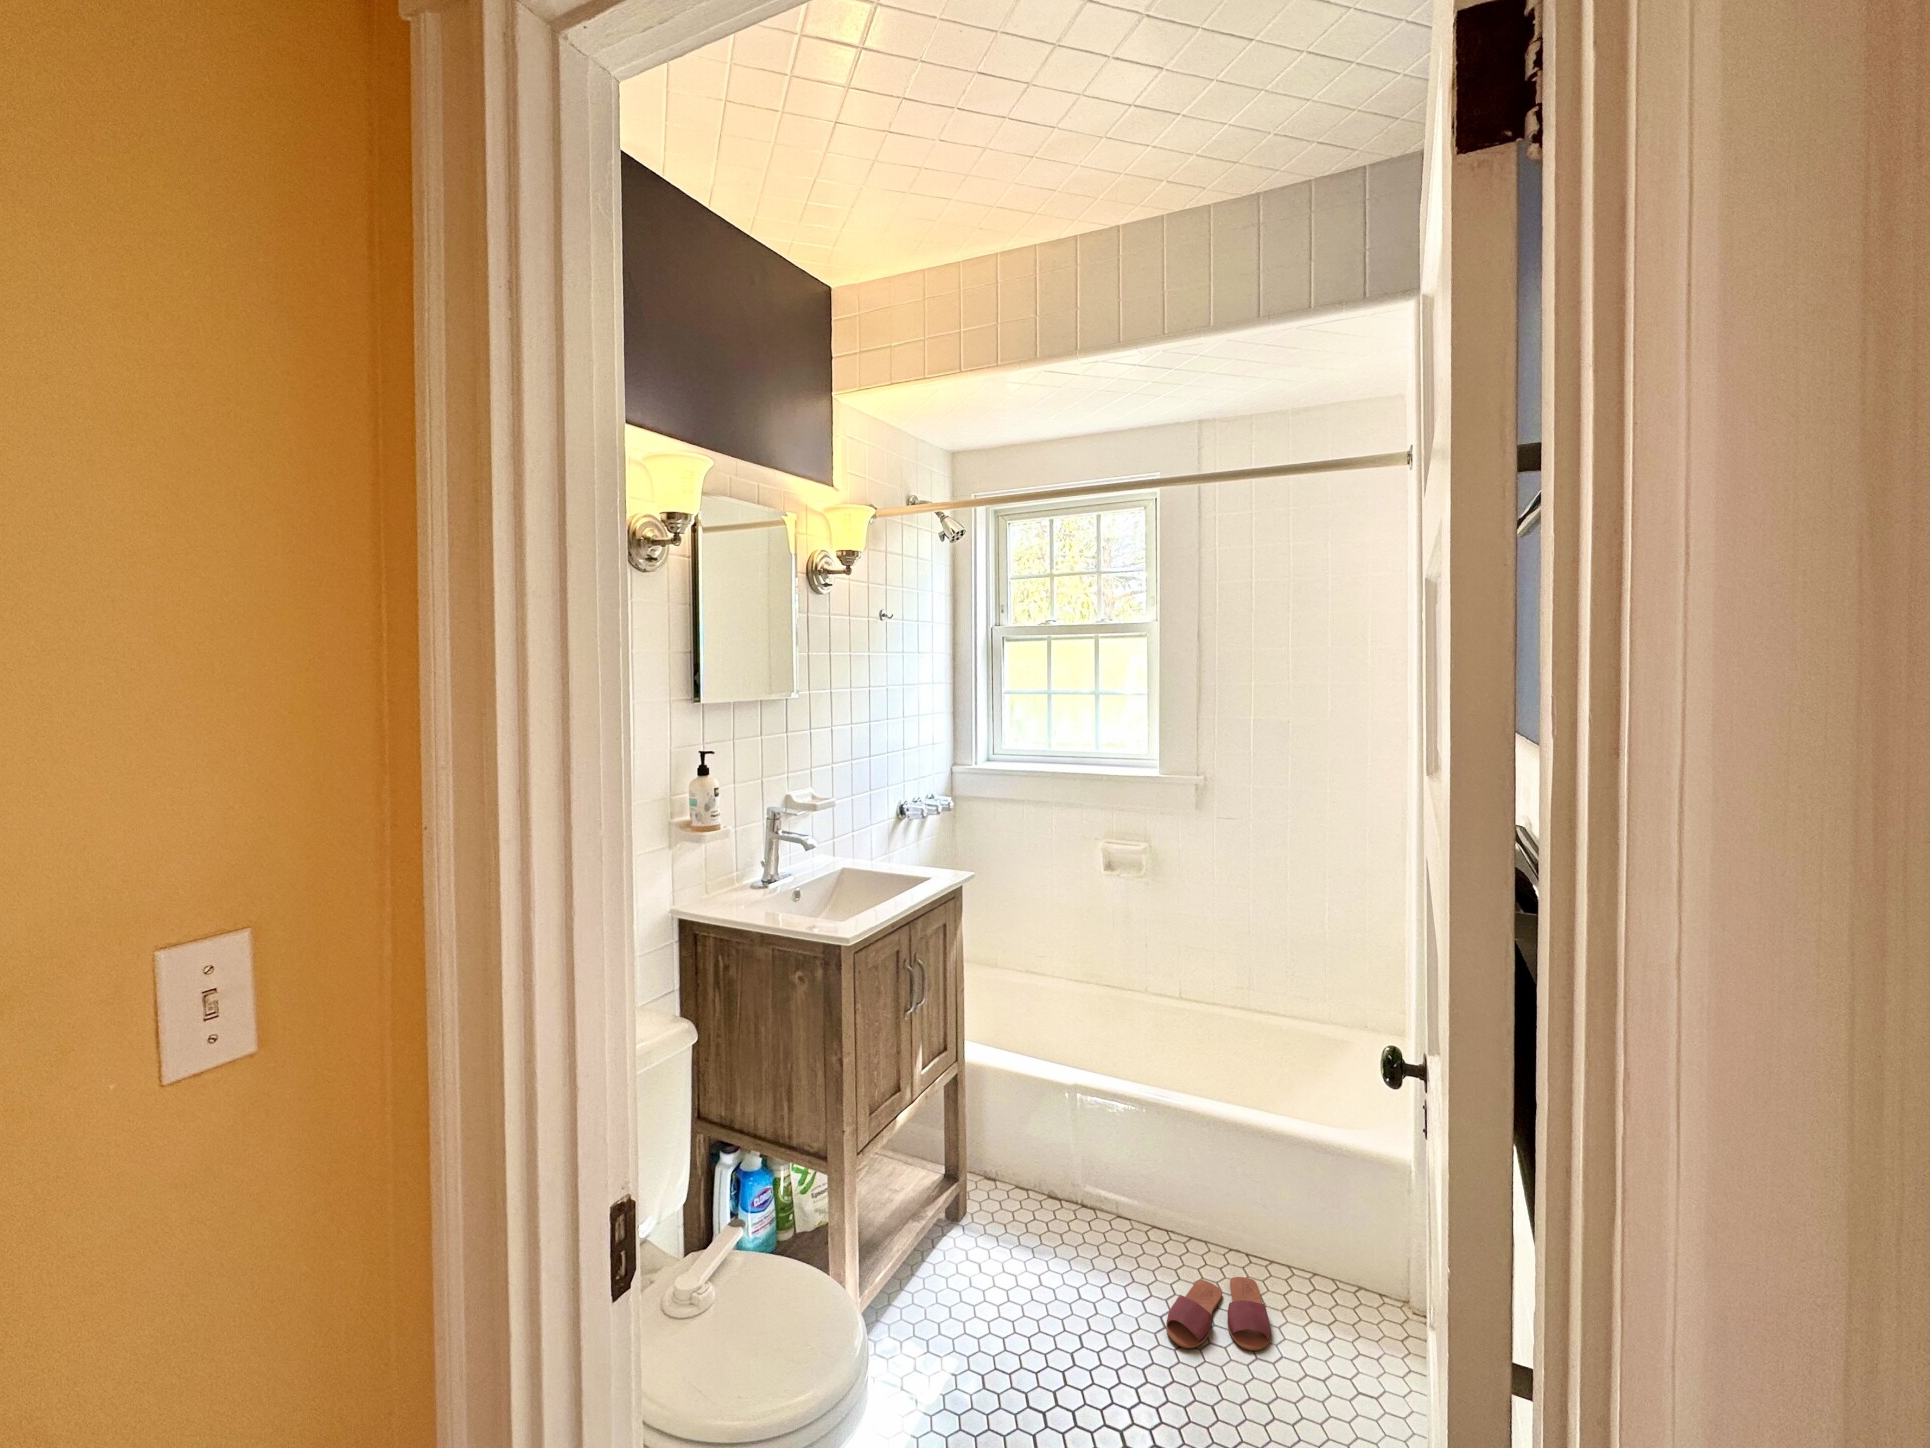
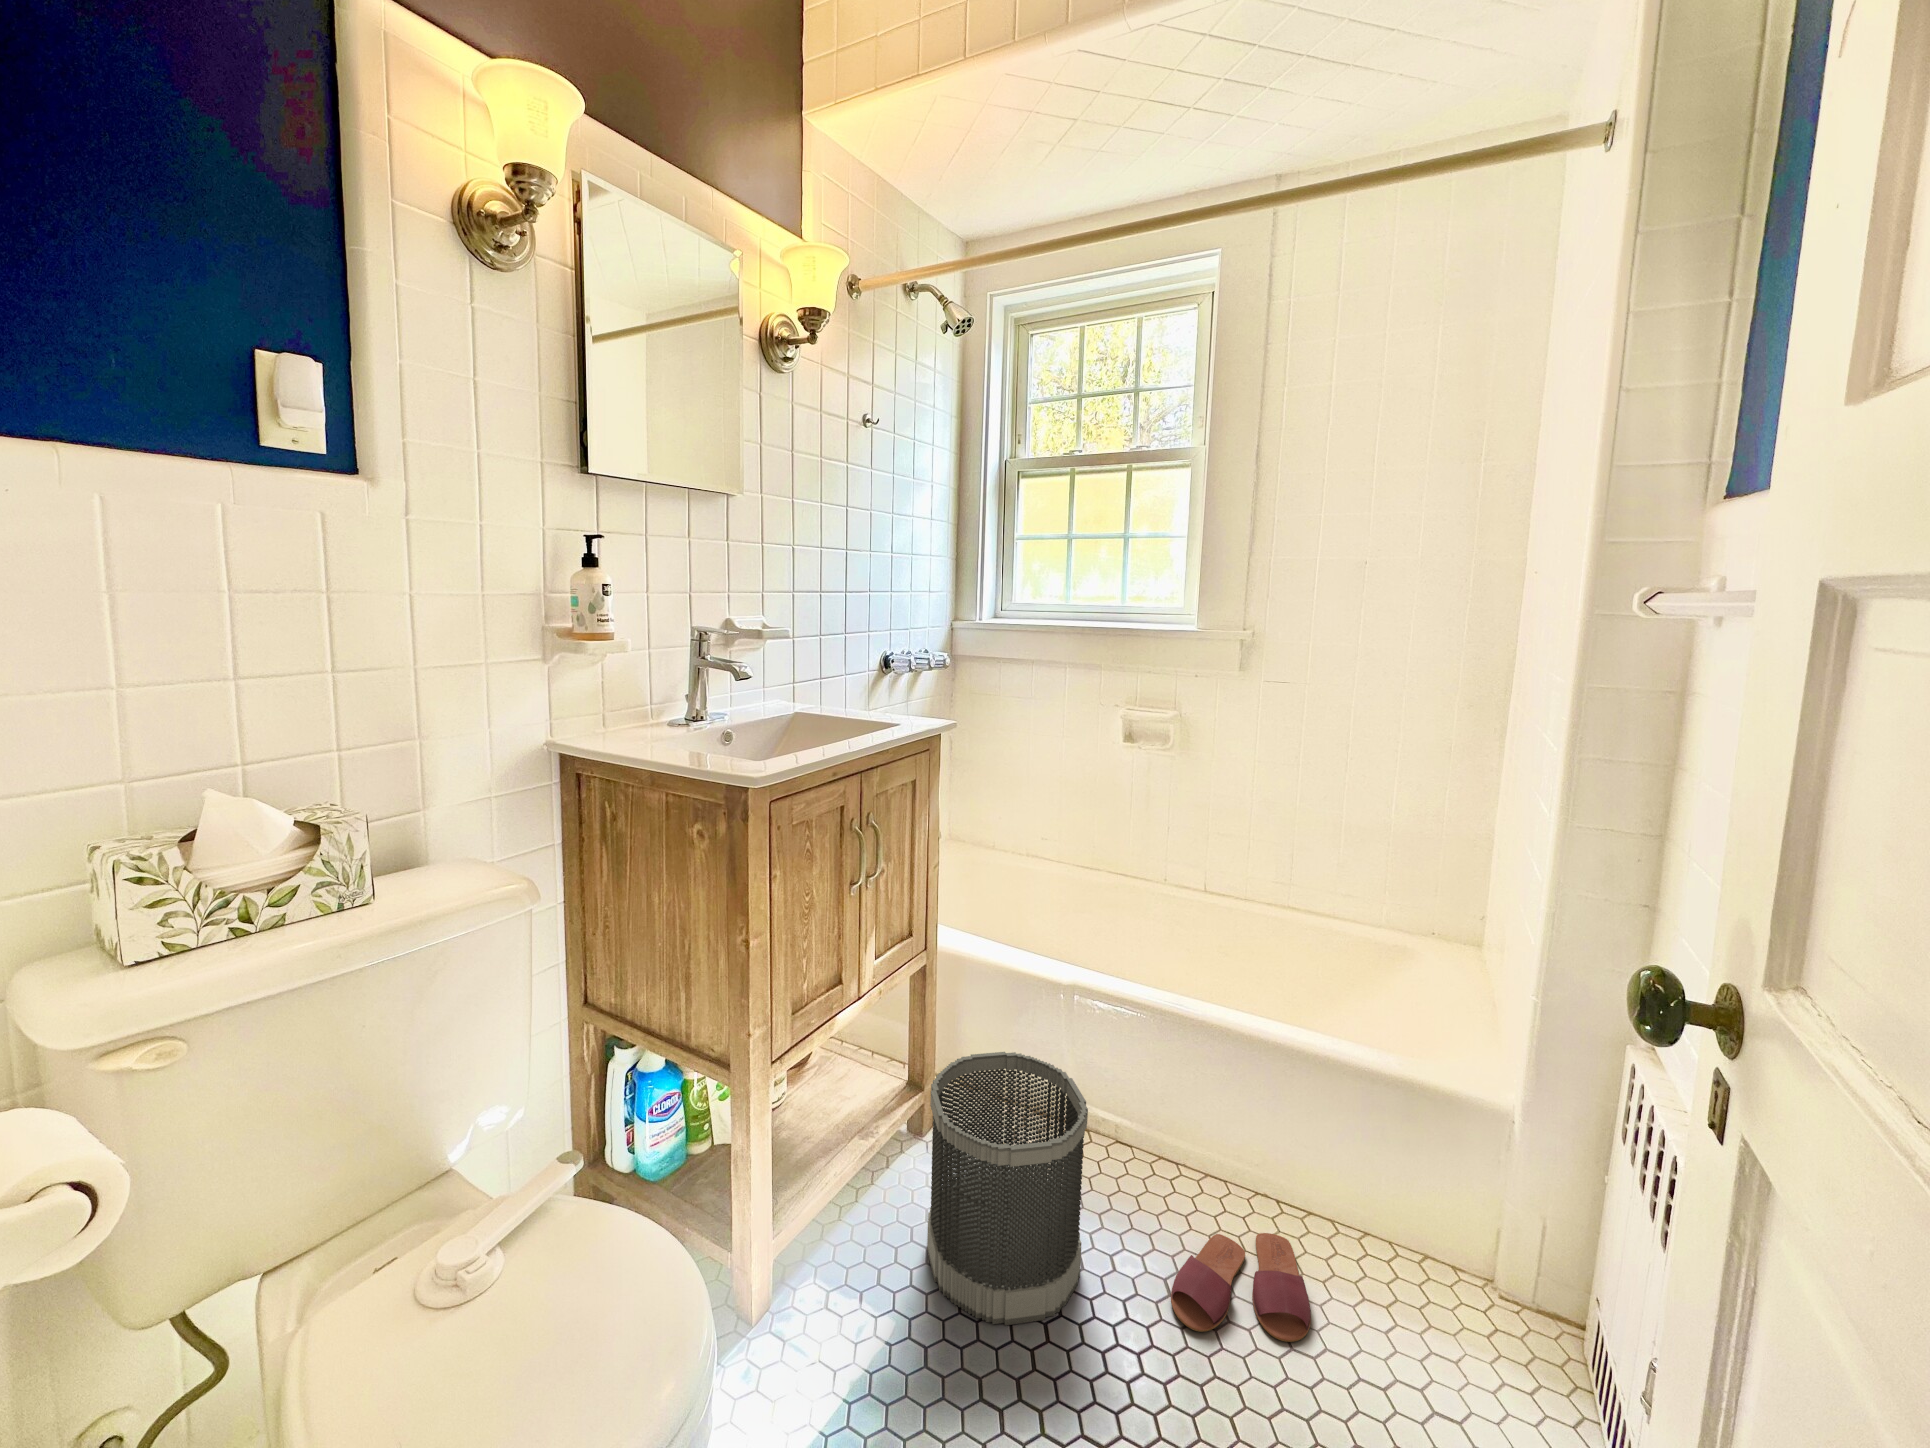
wastebasket: none [974,1141,1096,1354] -> present [927,1052,1088,1325]

